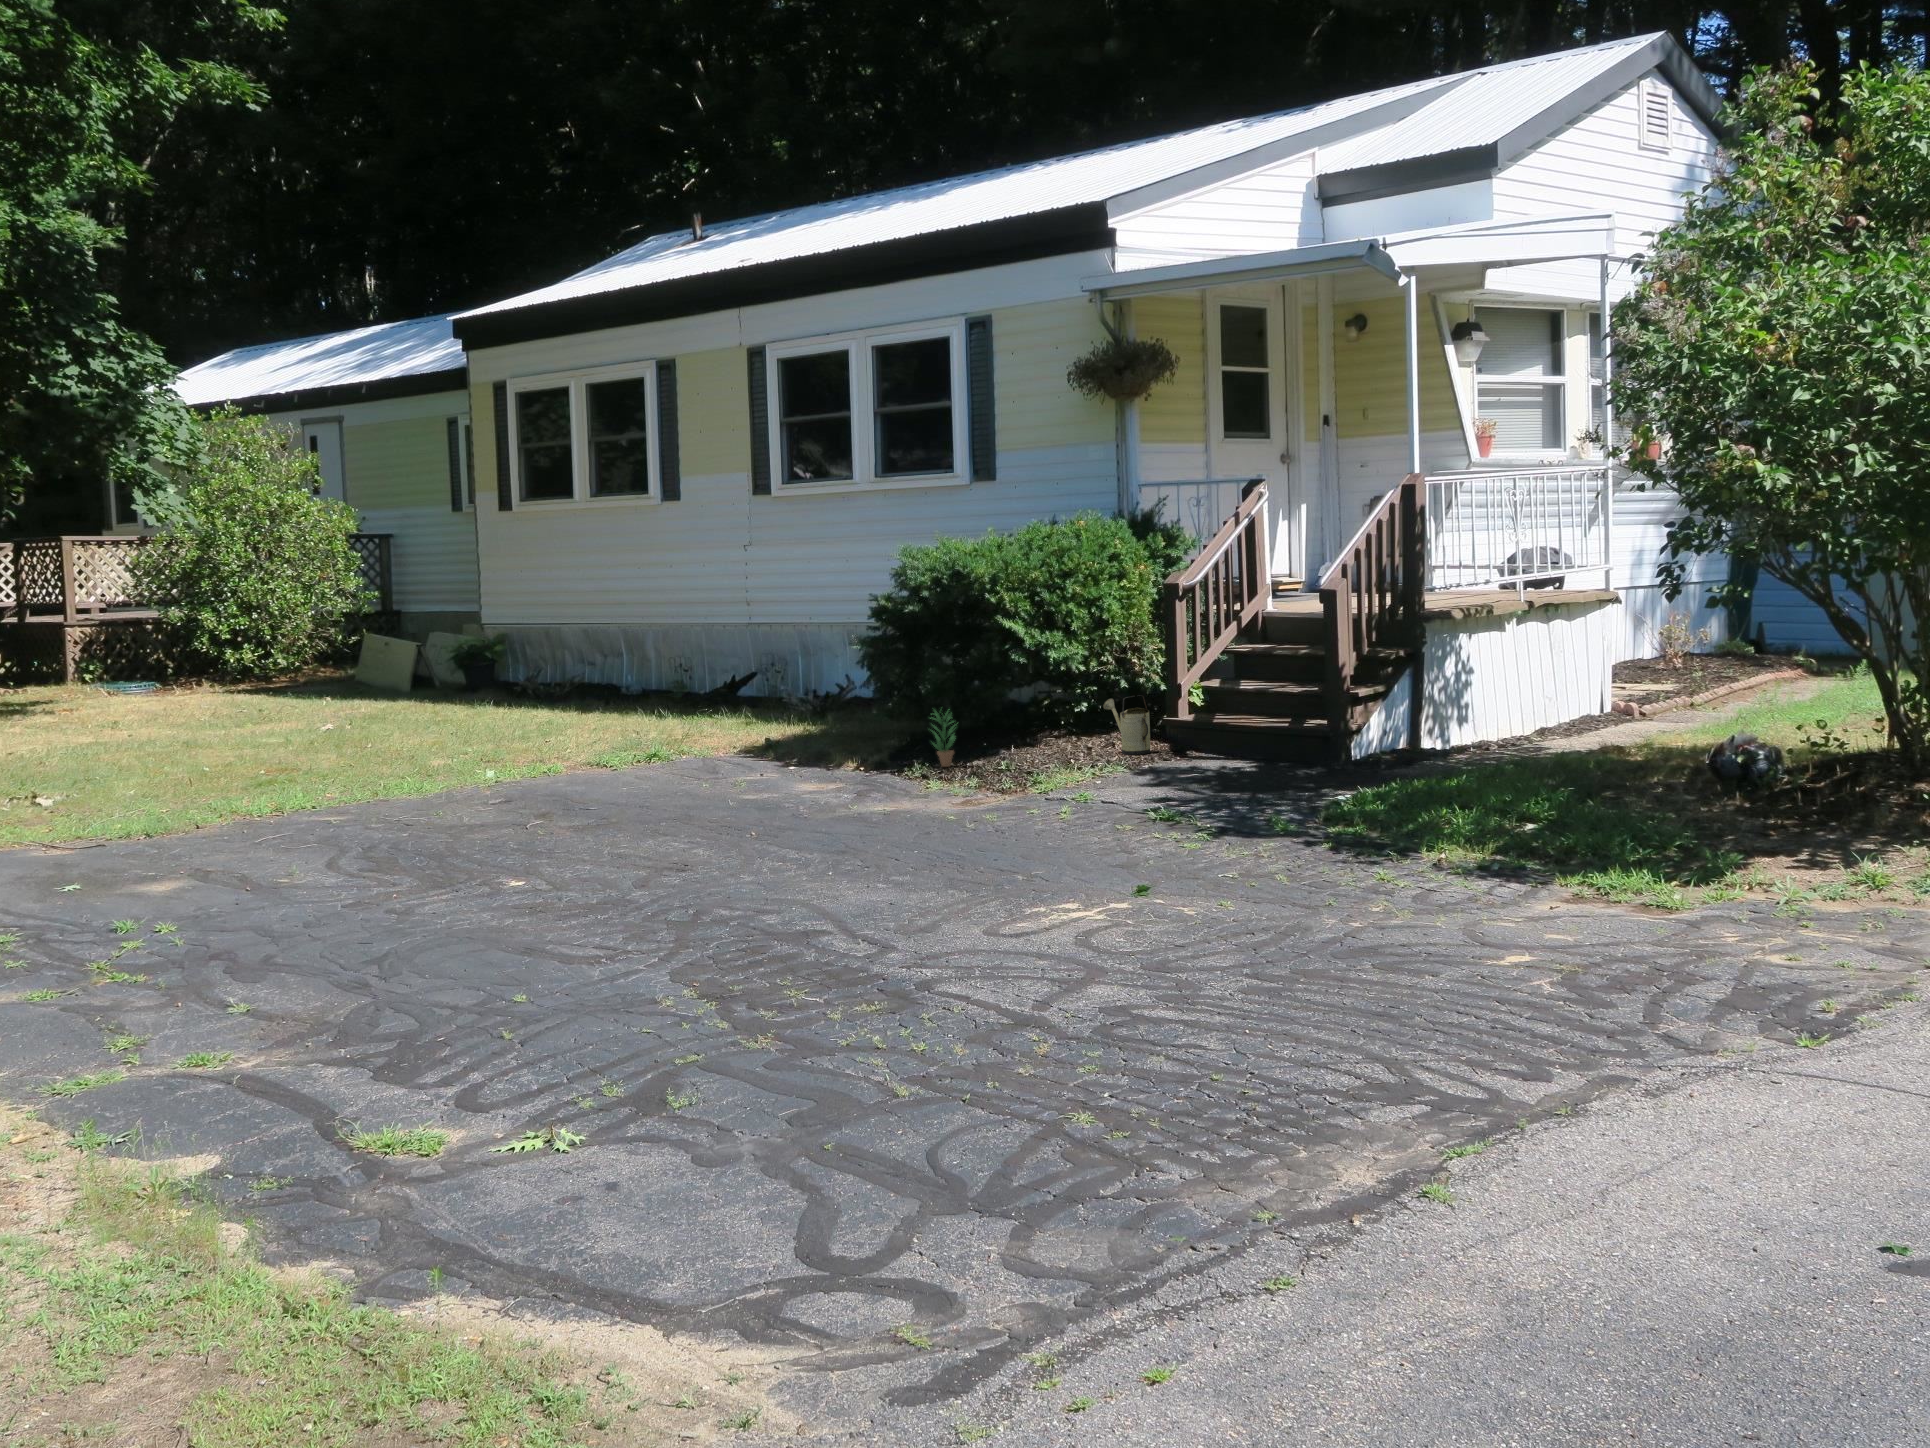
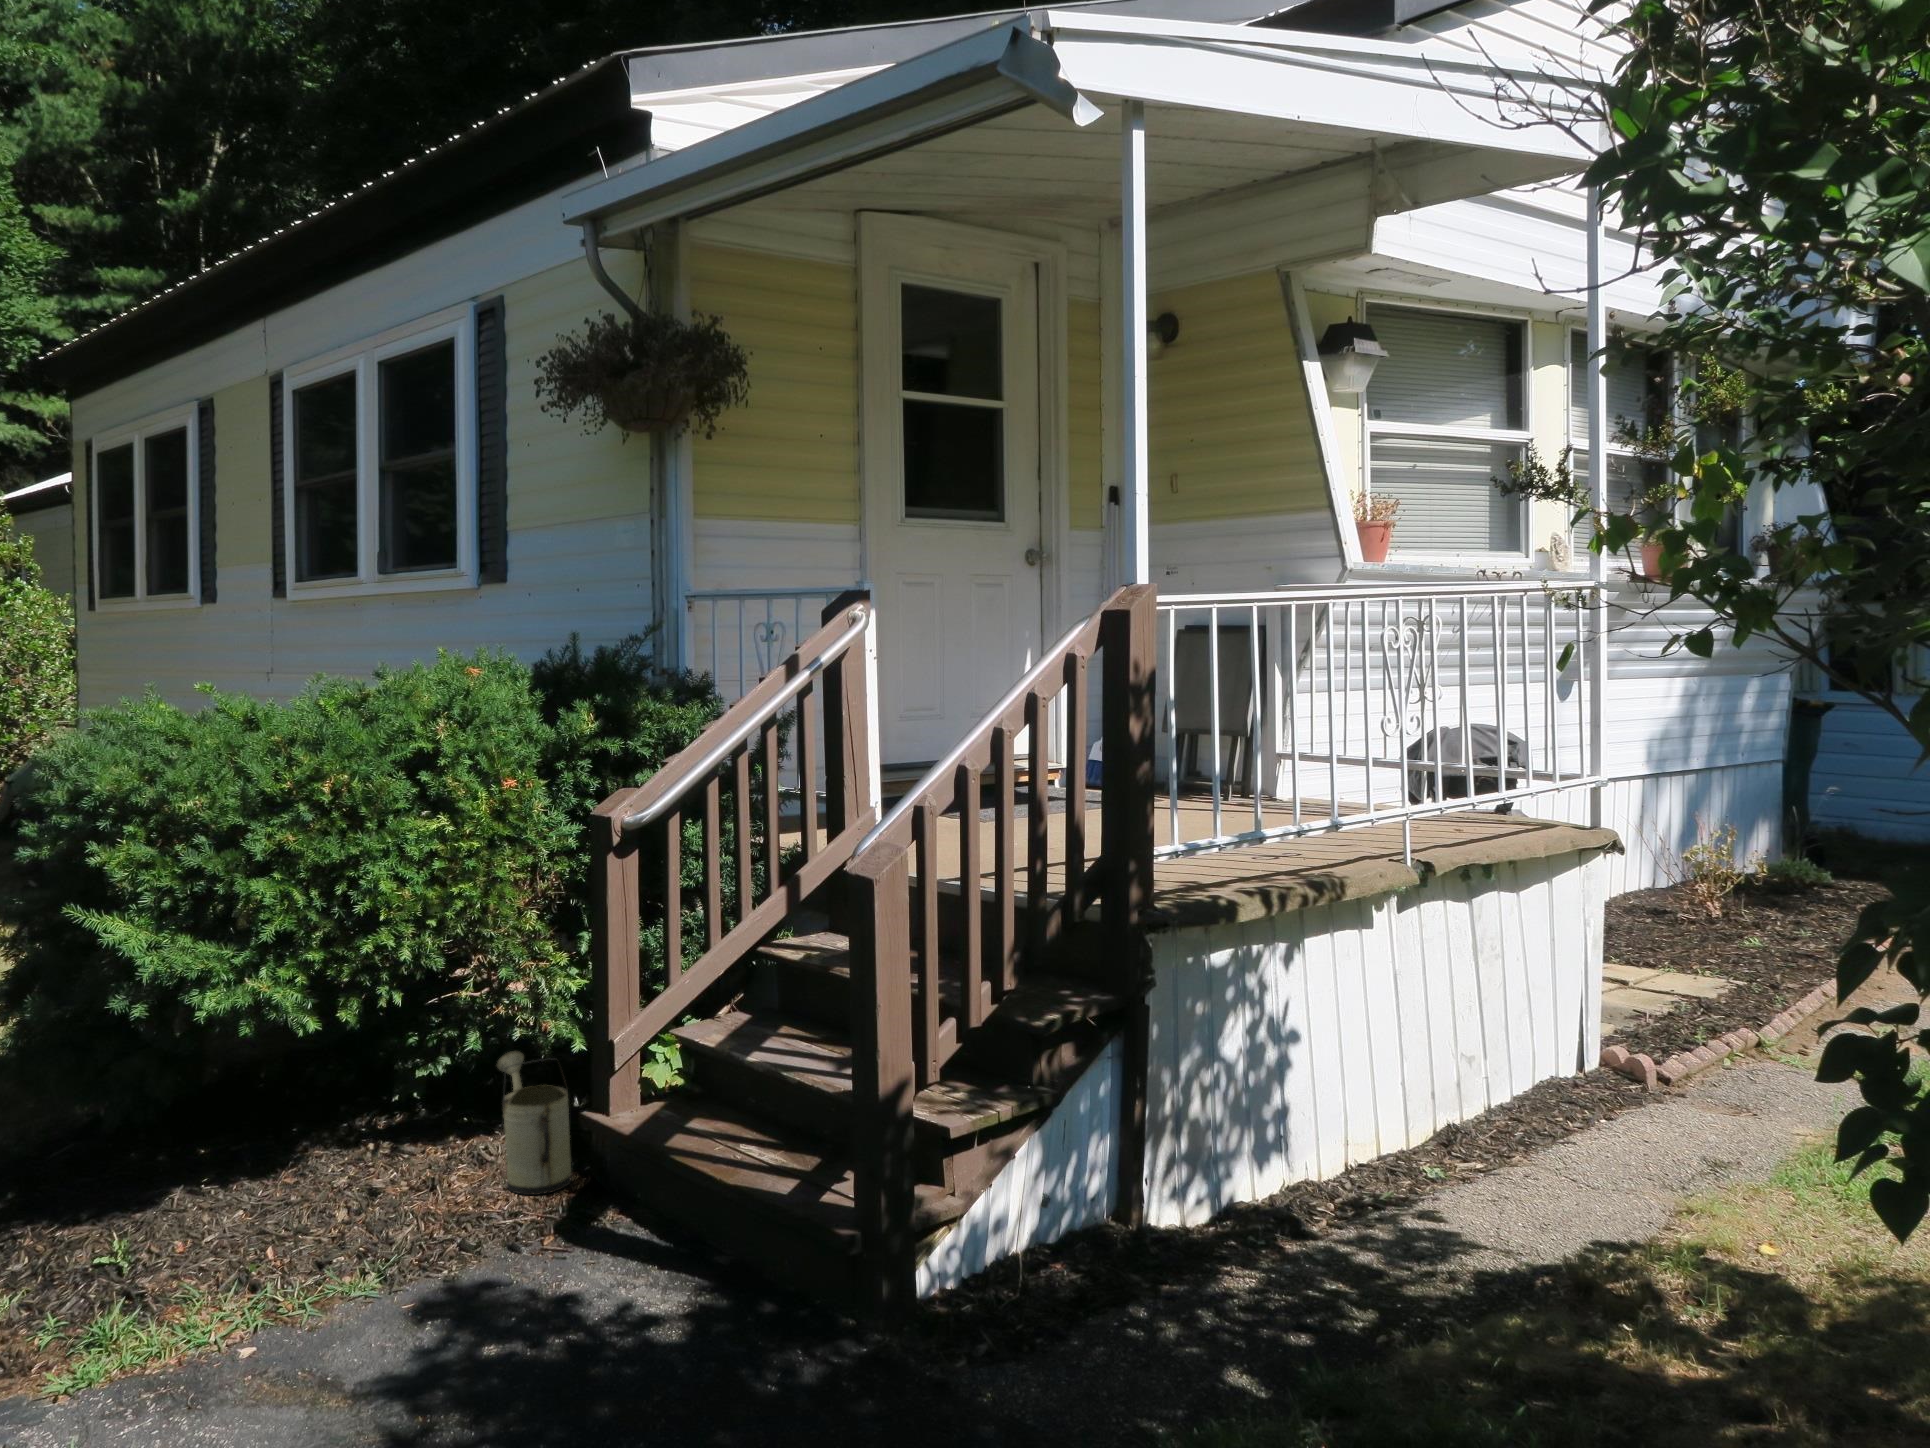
potted plant: present [930,709,956,767] -> none [28,1086,116,1221]

